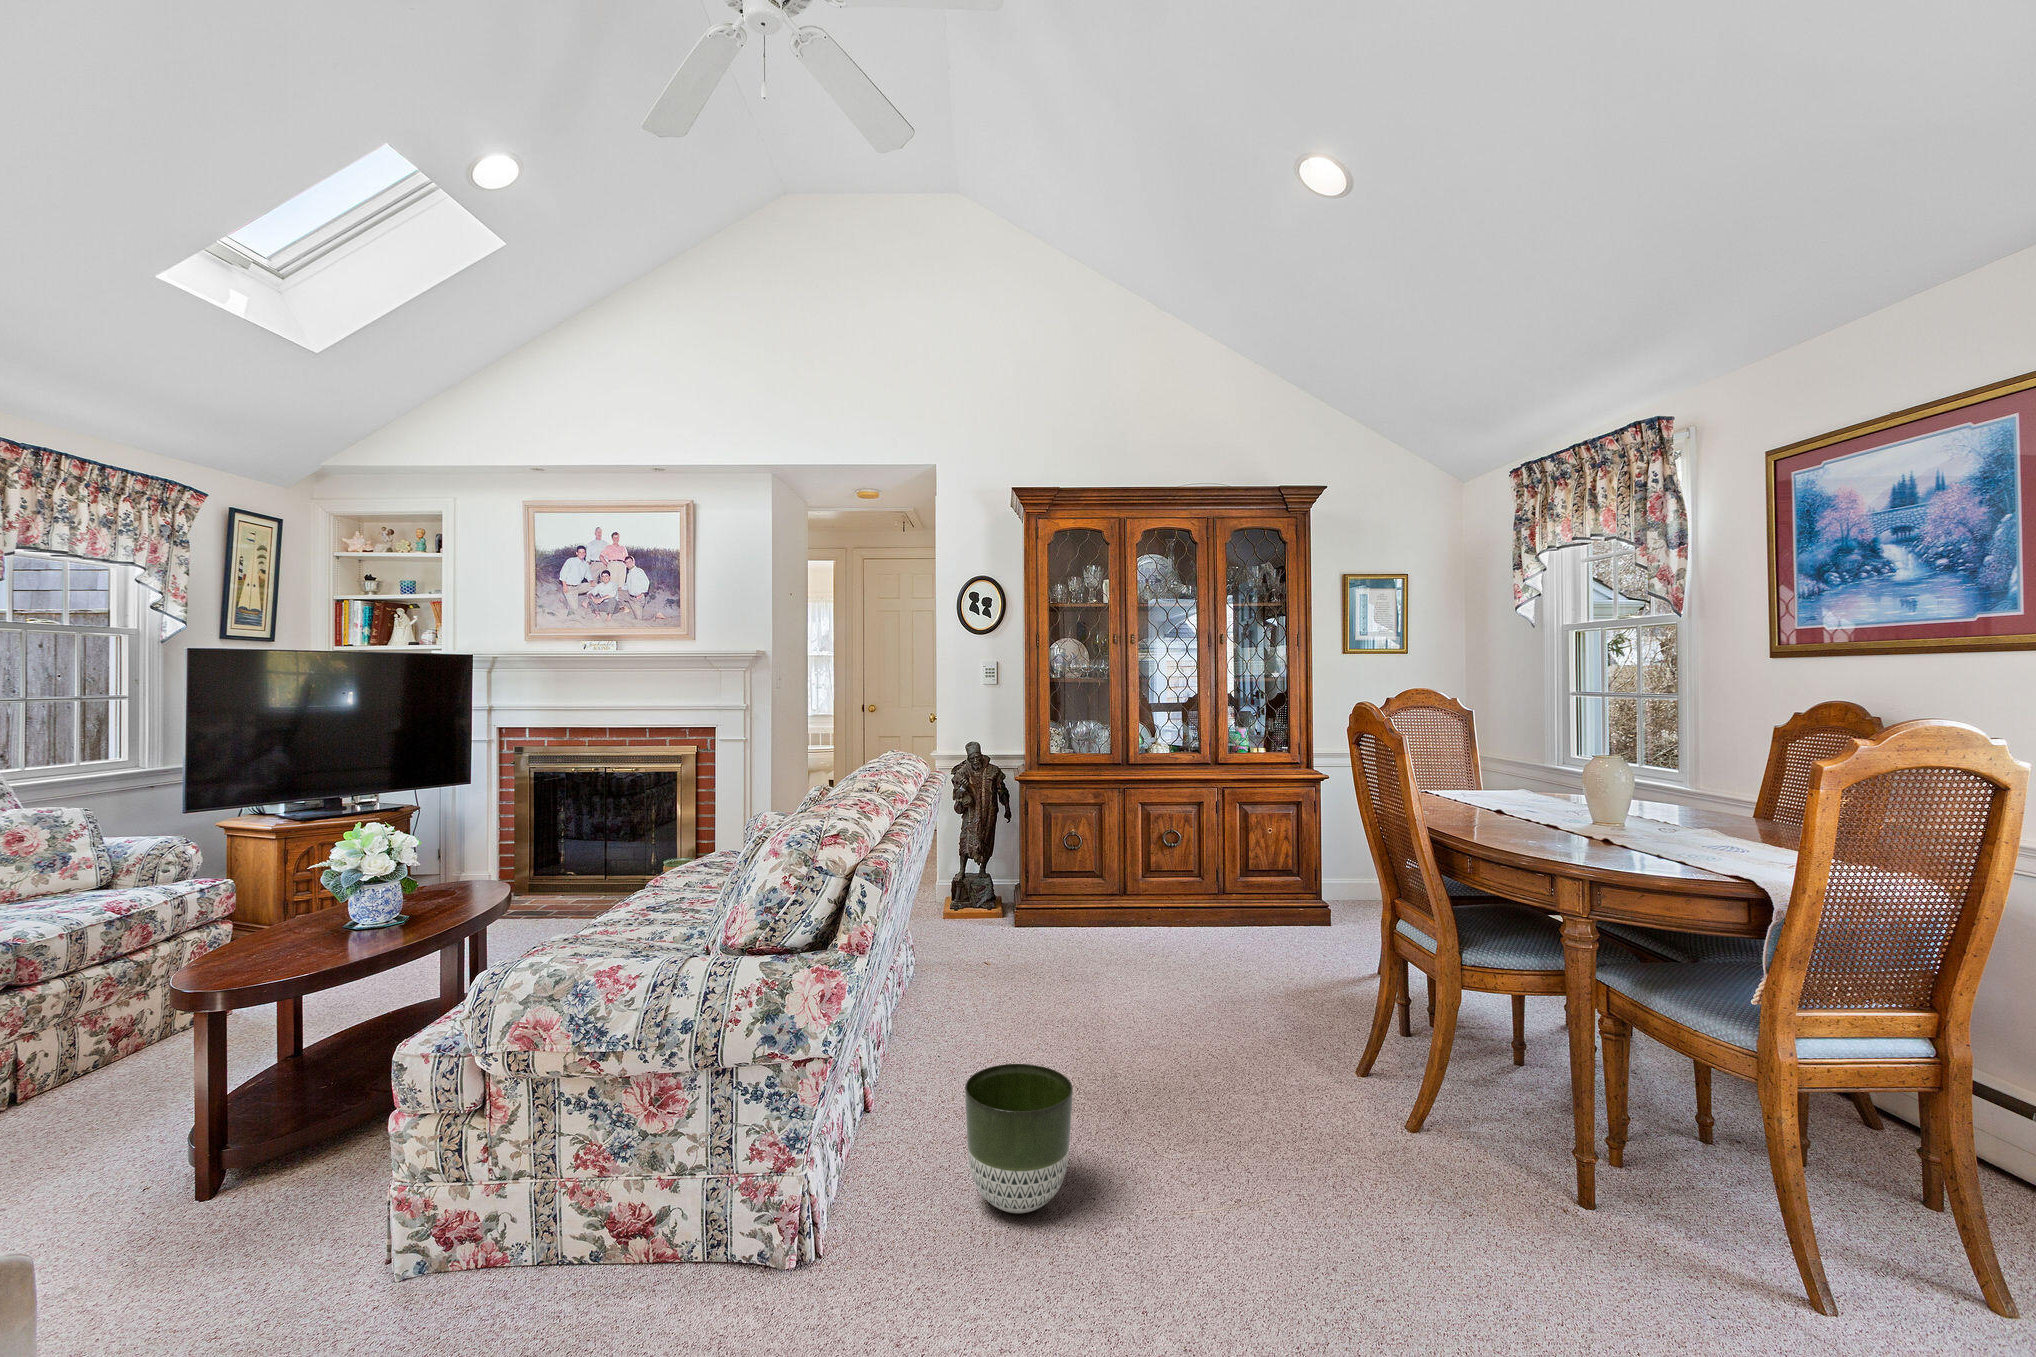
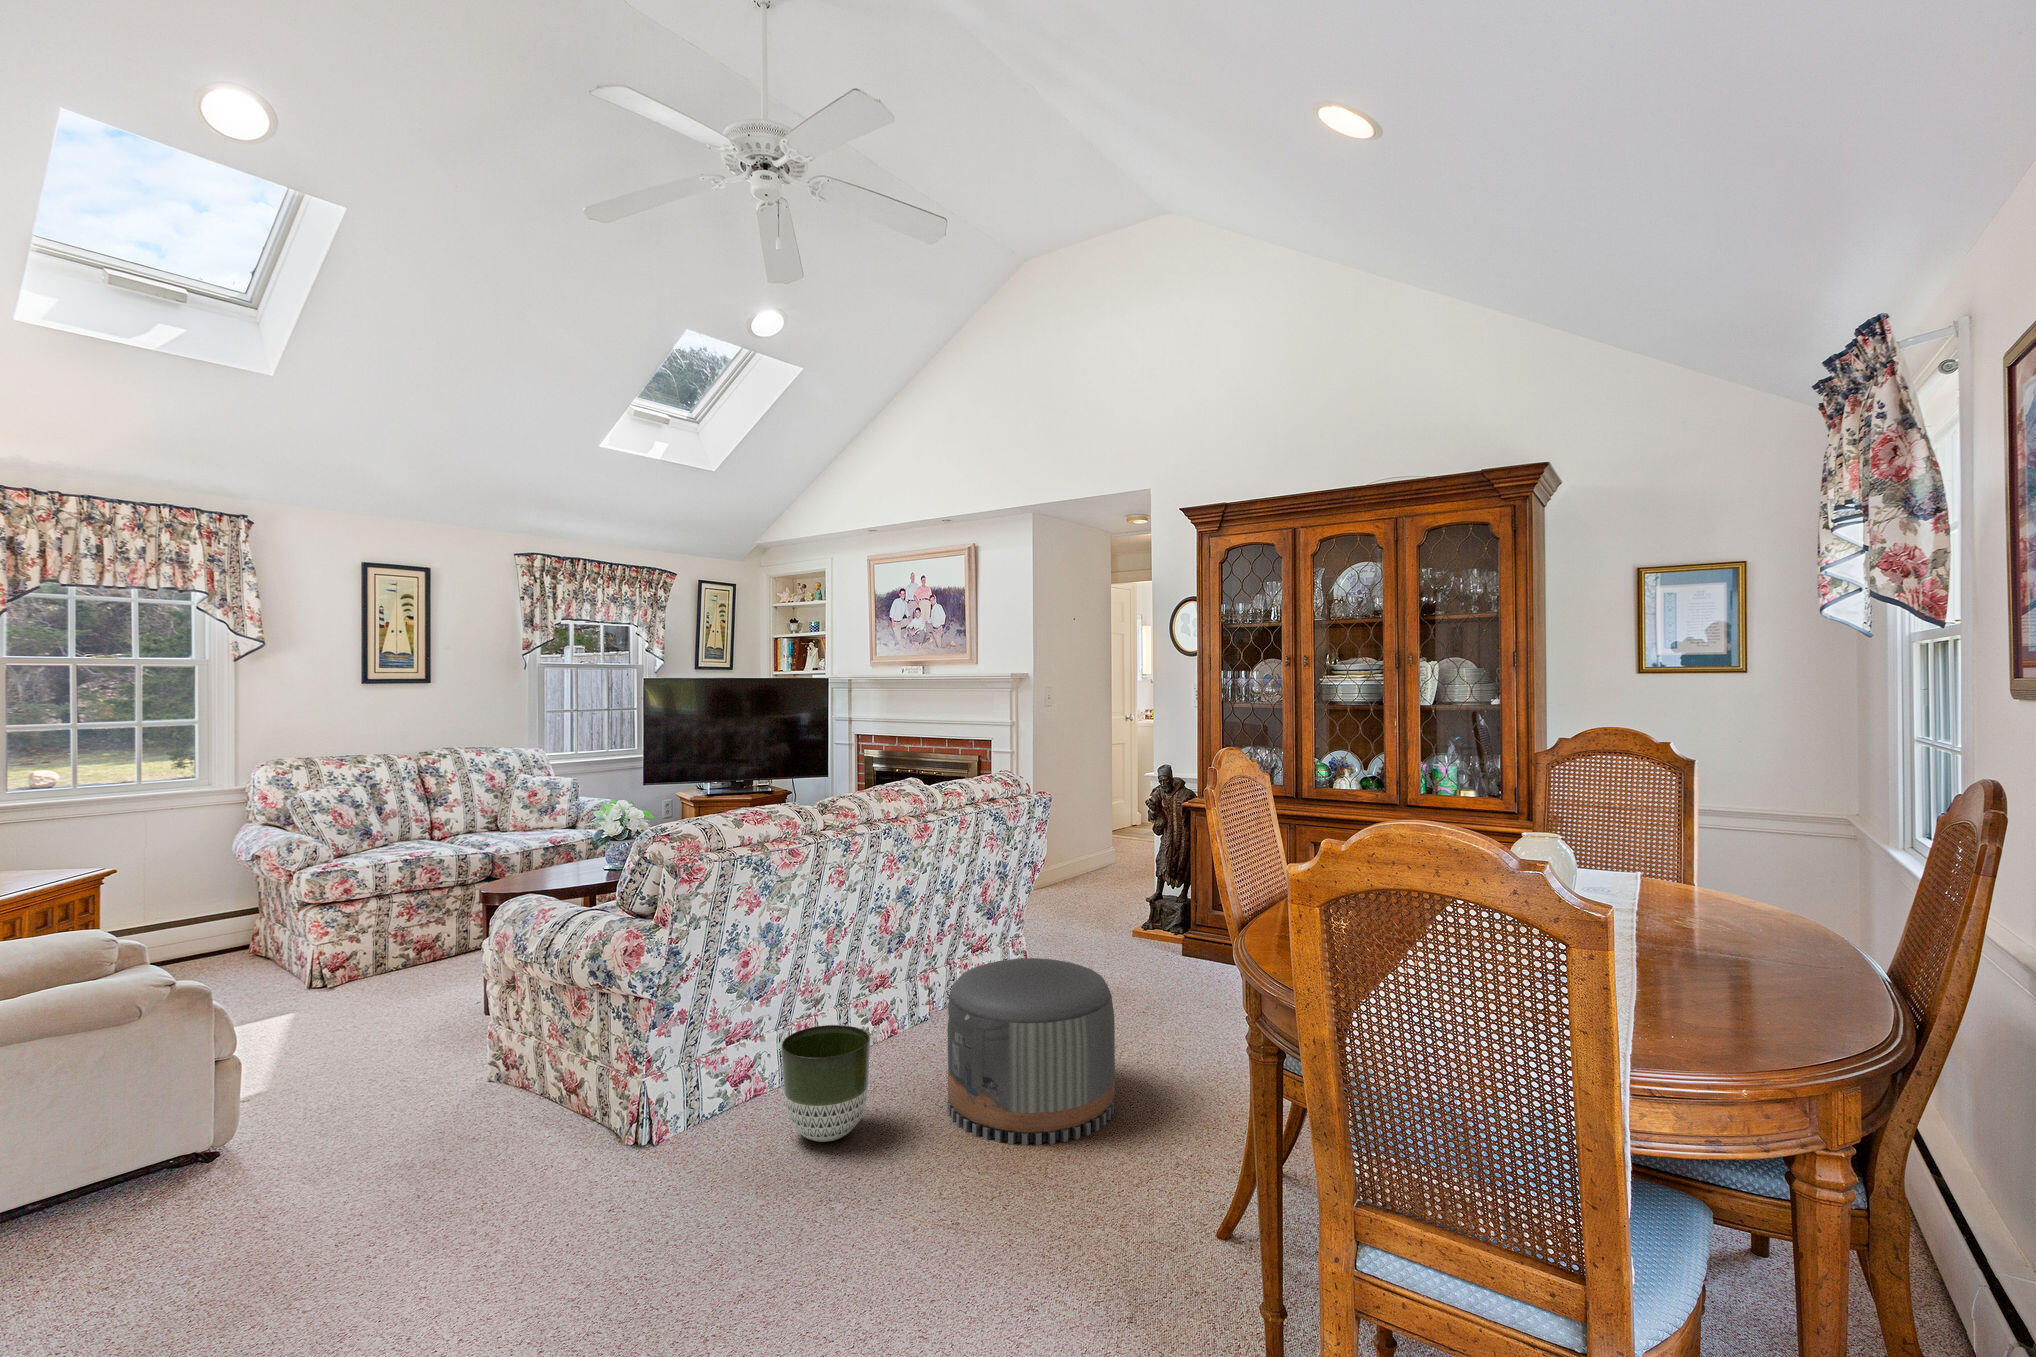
pouf: none [1060,947,1243,1152] -> present [947,958,1115,1145]

